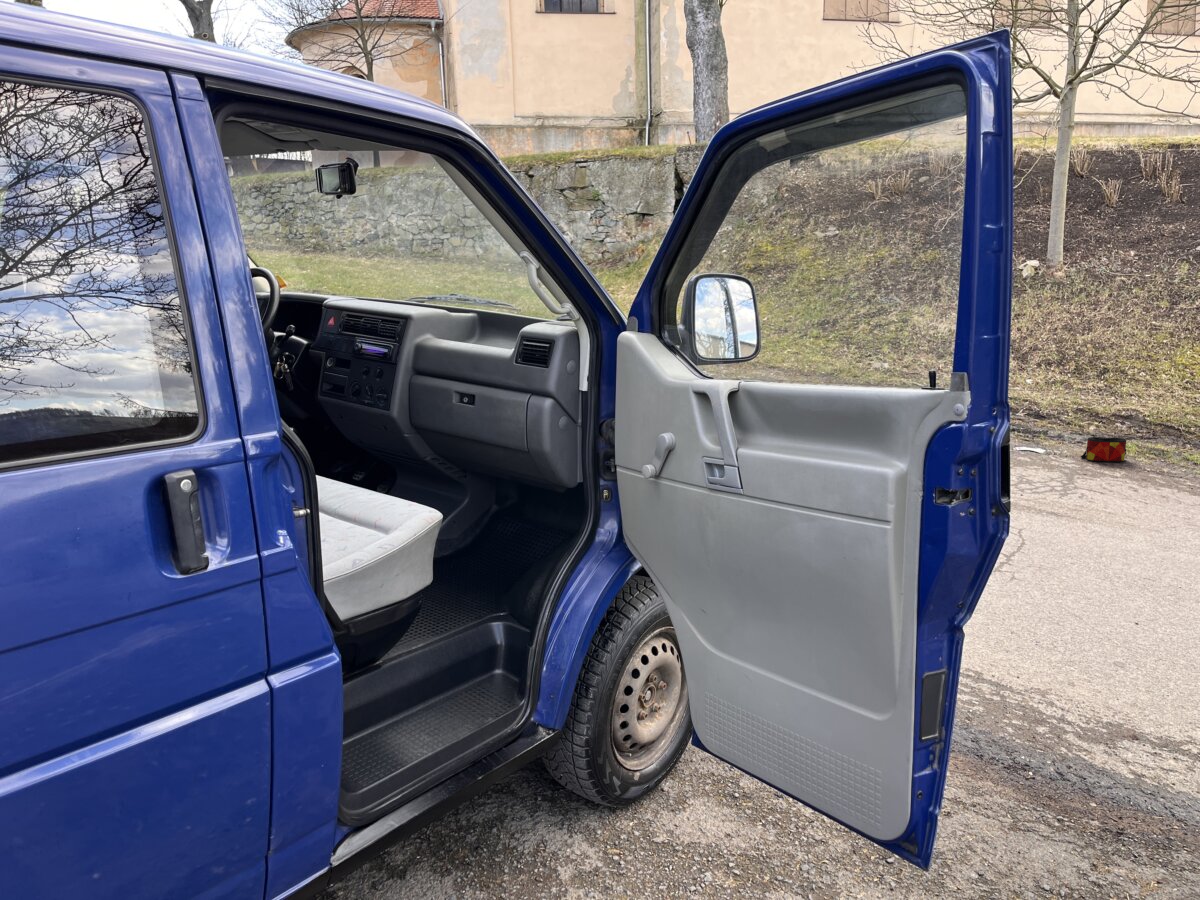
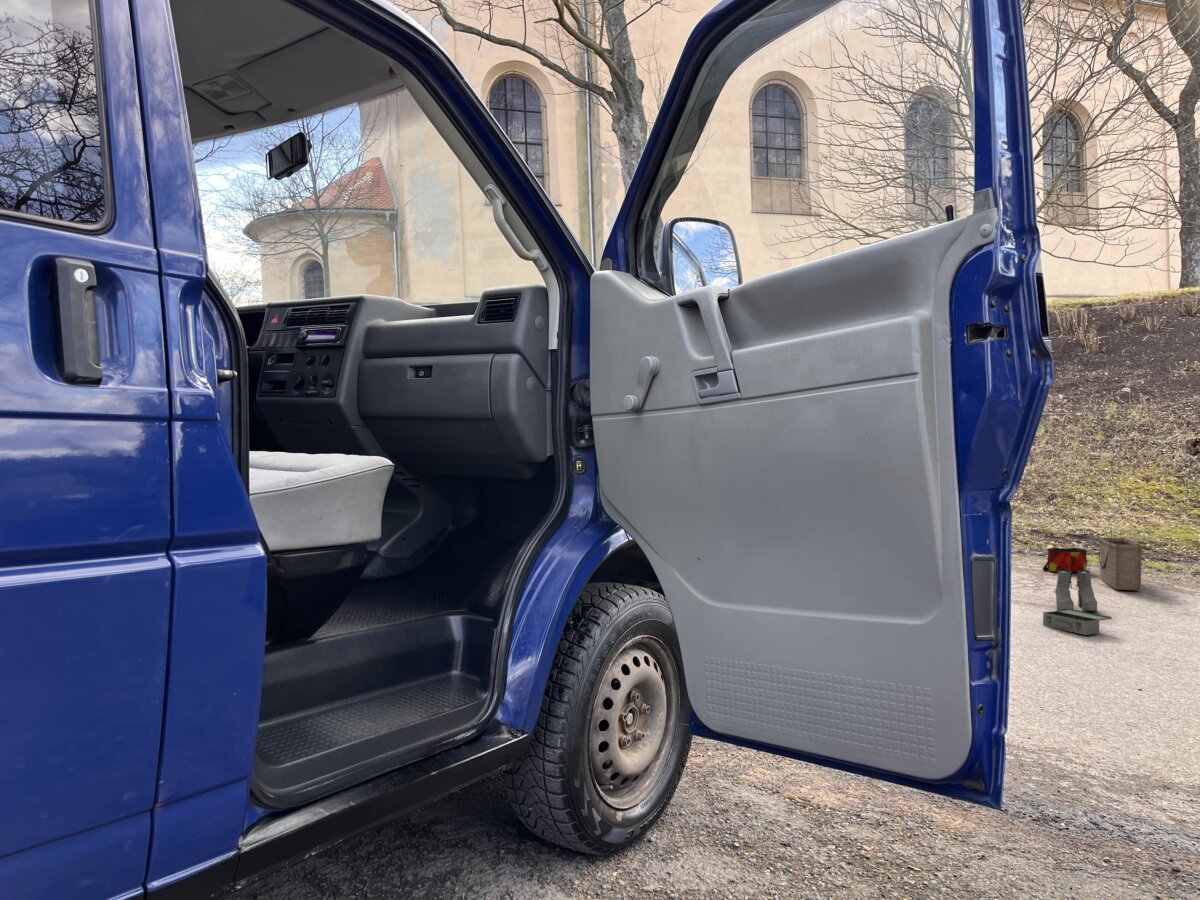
basket: none [1136,431,1180,486] -> present [1099,538,1143,590]
boots: none [1084,473,1123,515] -> present [1055,570,1097,611]
toolbox: none [1065,516,1132,546] -> present [1043,609,1112,635]

